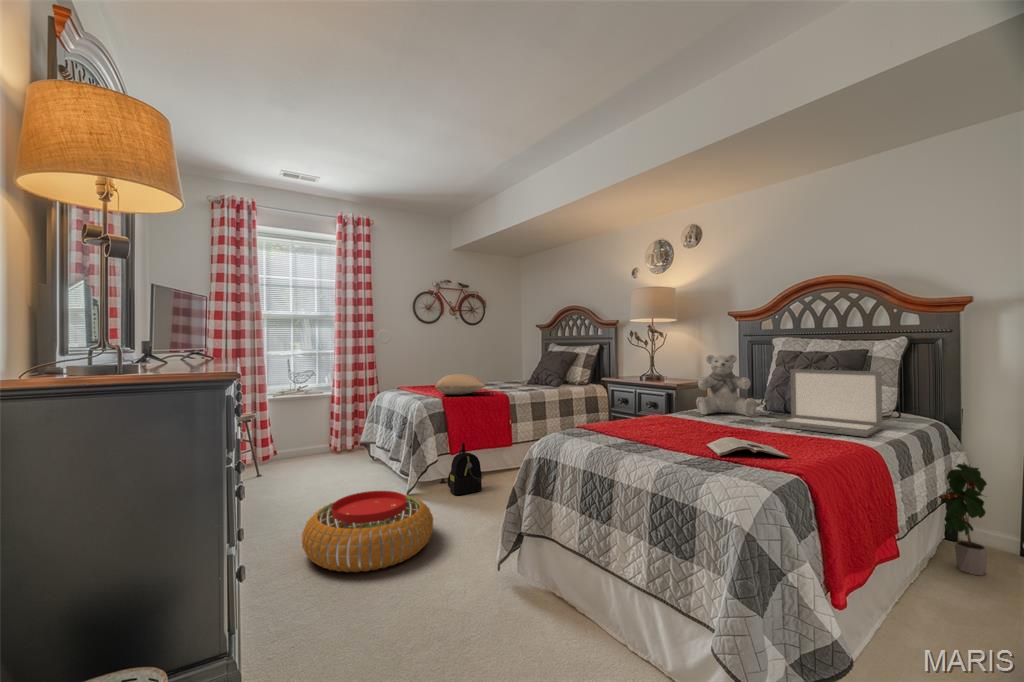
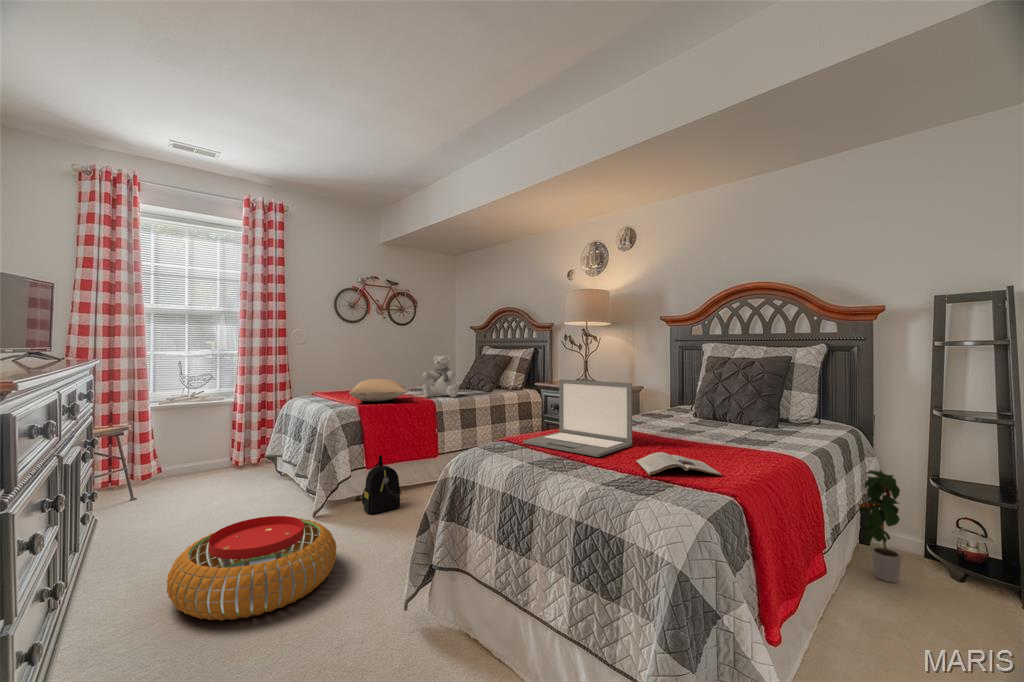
teddy bear: present [696,354,757,416] -> present [422,355,458,397]
laptop: present [771,369,882,437] -> present [523,379,632,457]

